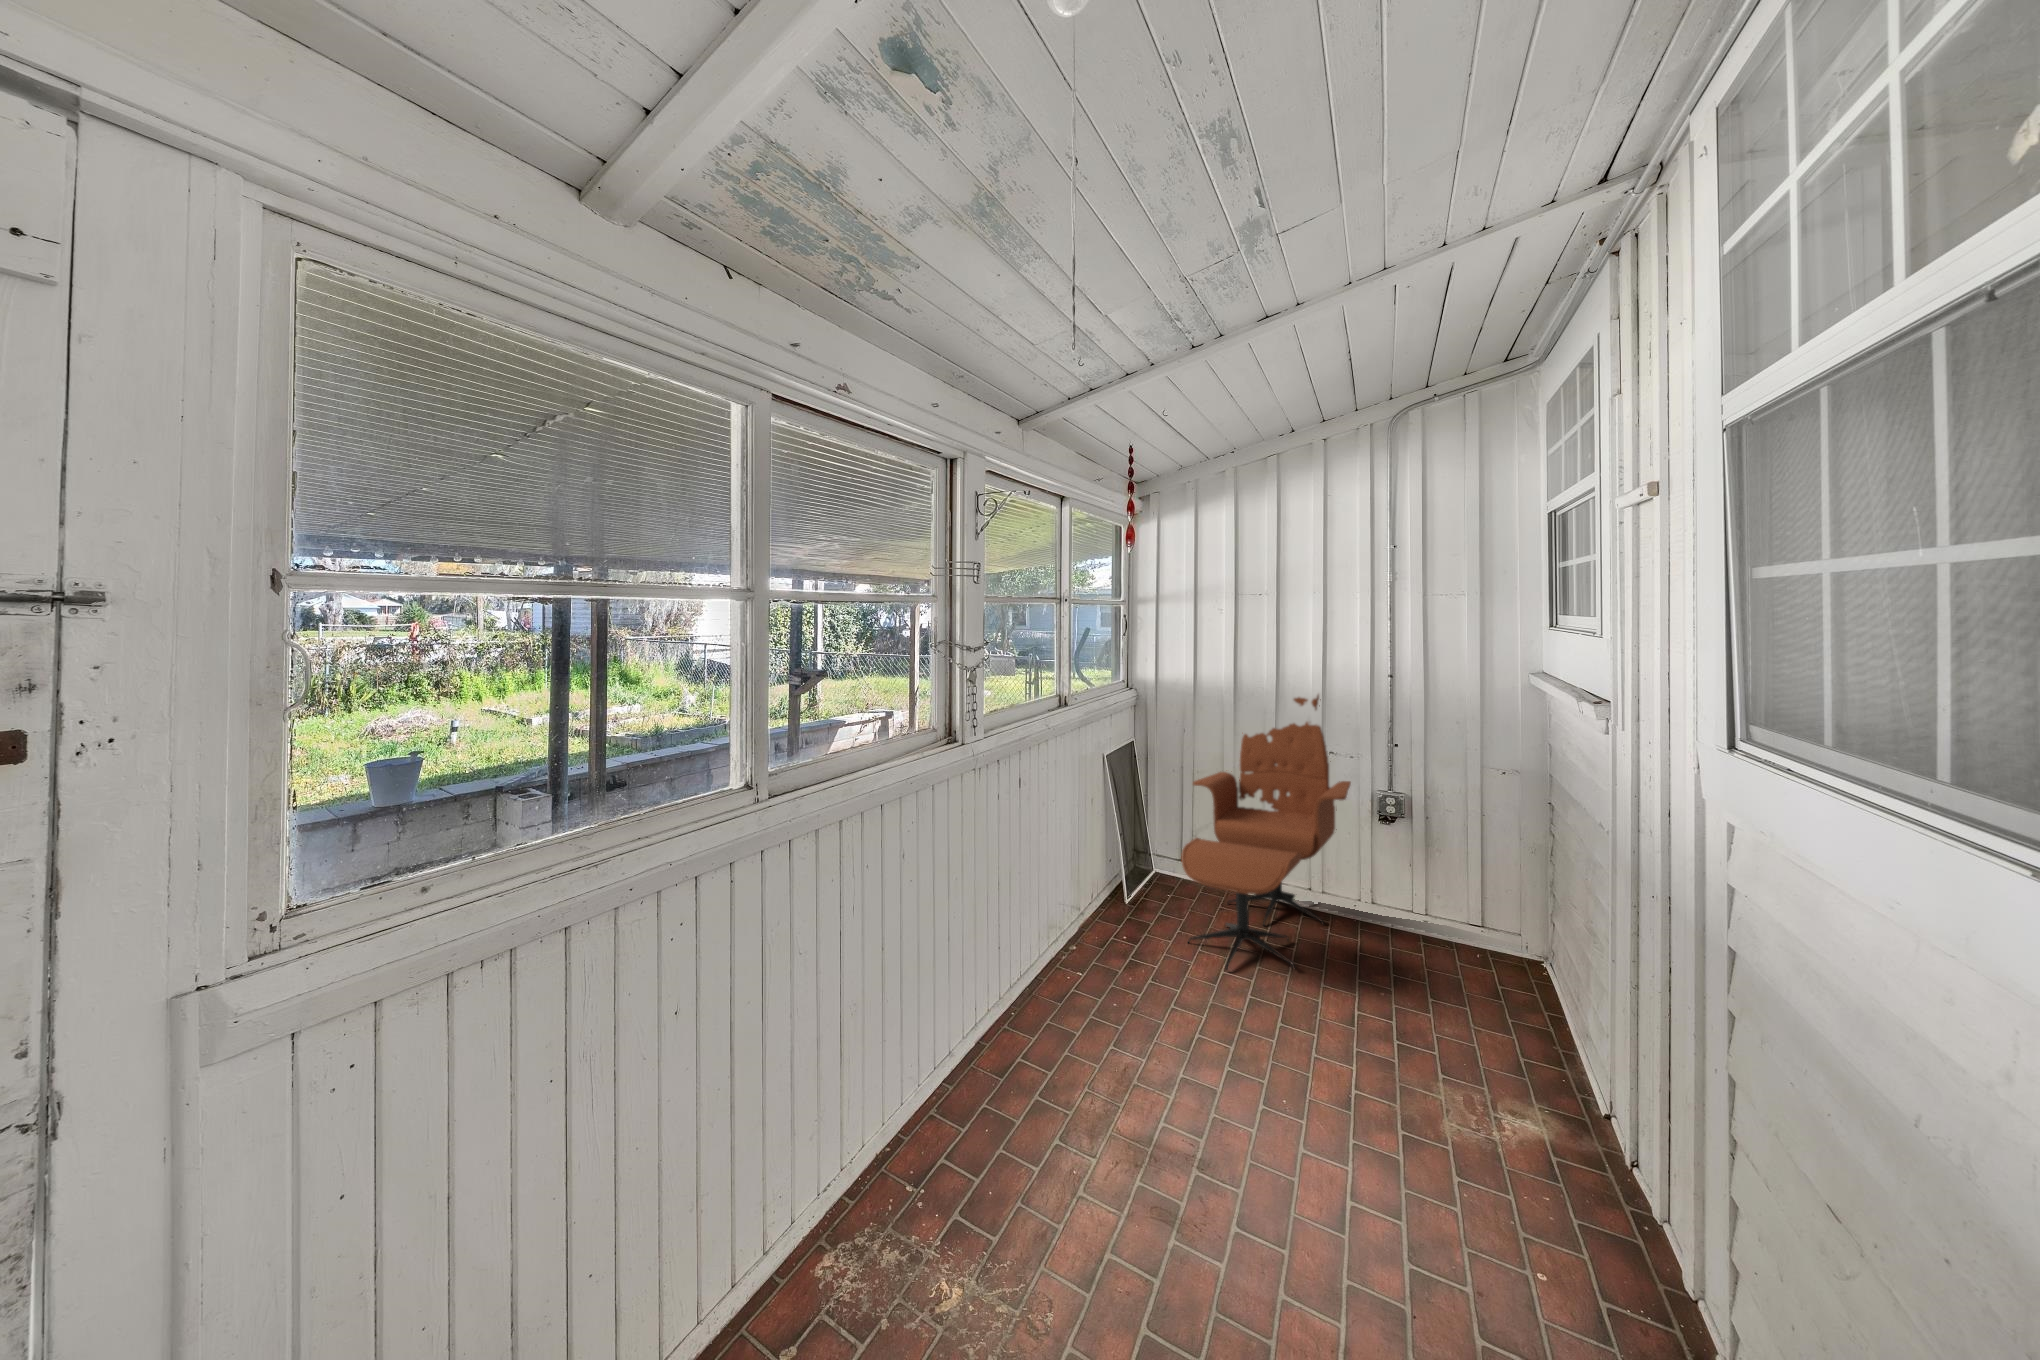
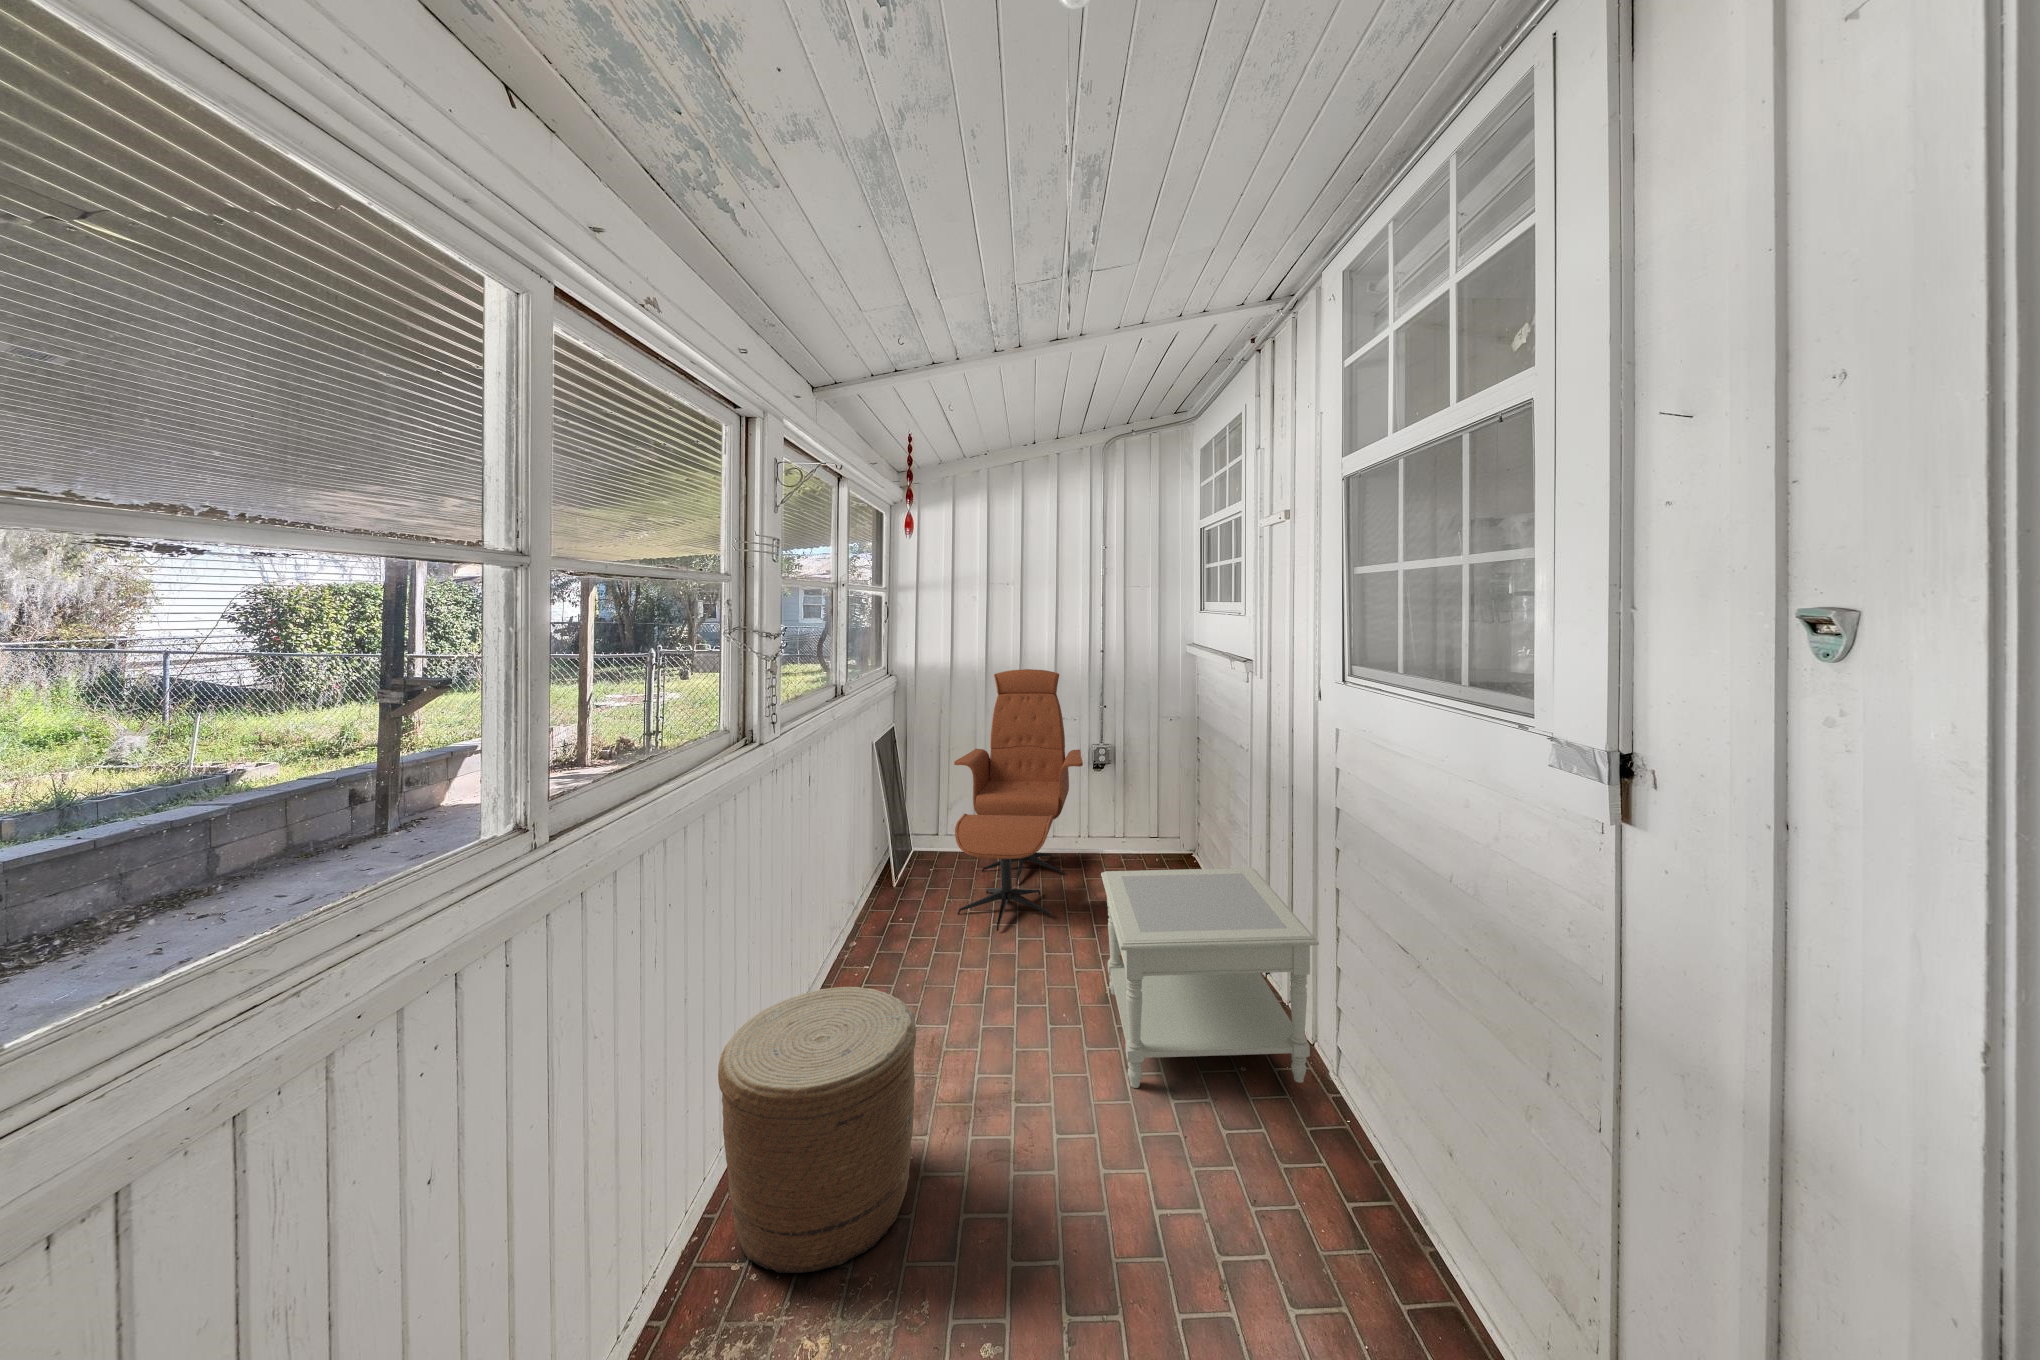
side table: none [1321,925,1641,1279] -> present [1101,868,1319,1088]
woven basket: none [898,976,1071,1233] -> present [718,987,916,1273]

